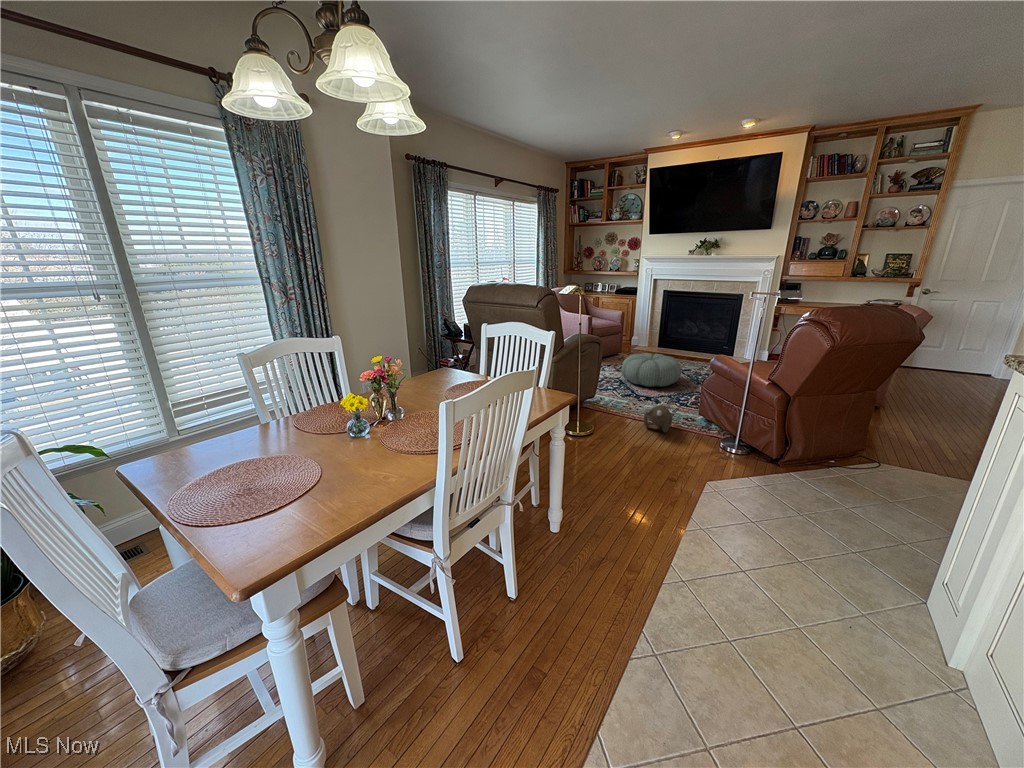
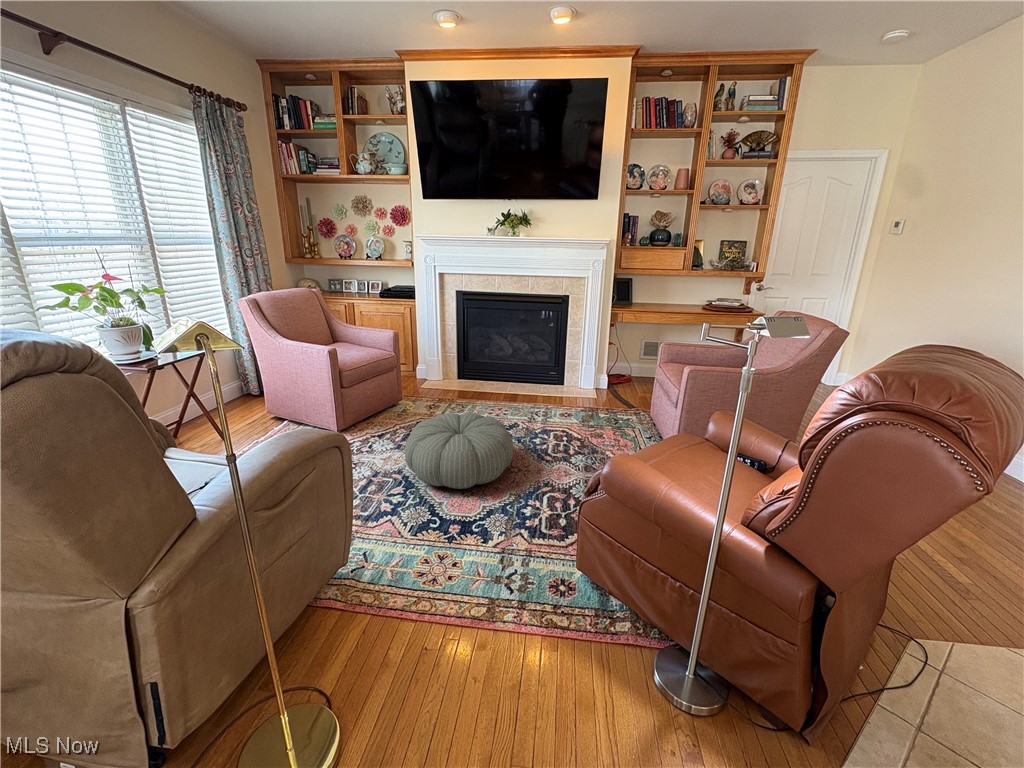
plush toy: present [644,406,672,433] -> none [477,604,544,698]

